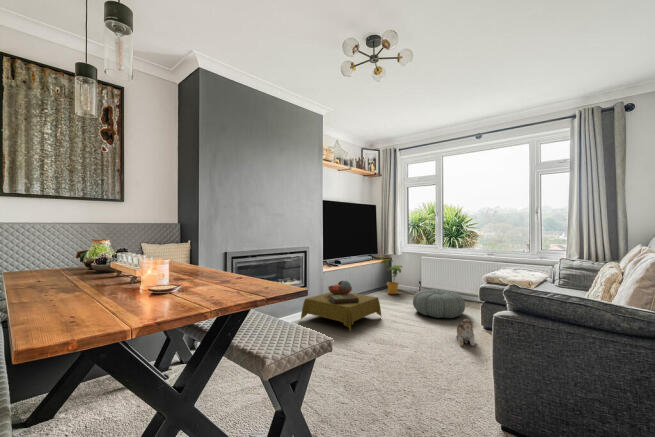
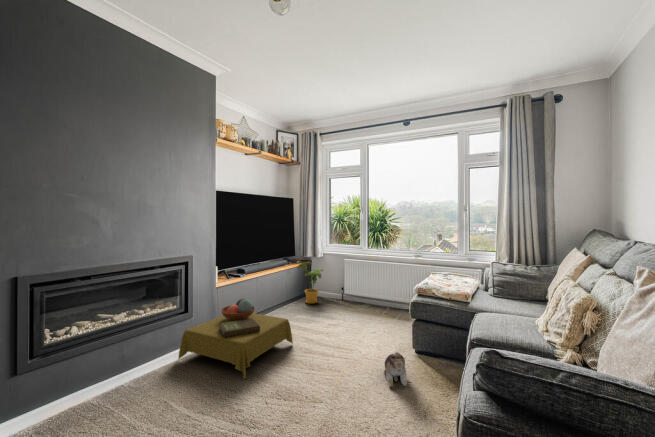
pouf: present [413,289,465,318] -> none [333,300,392,338]

